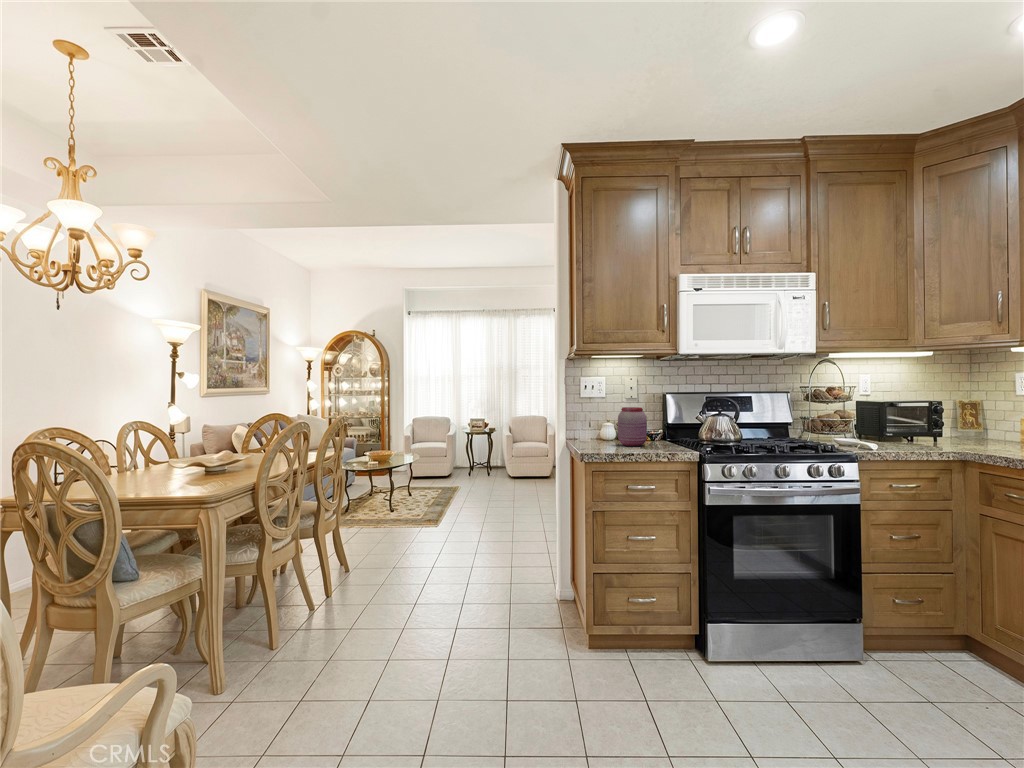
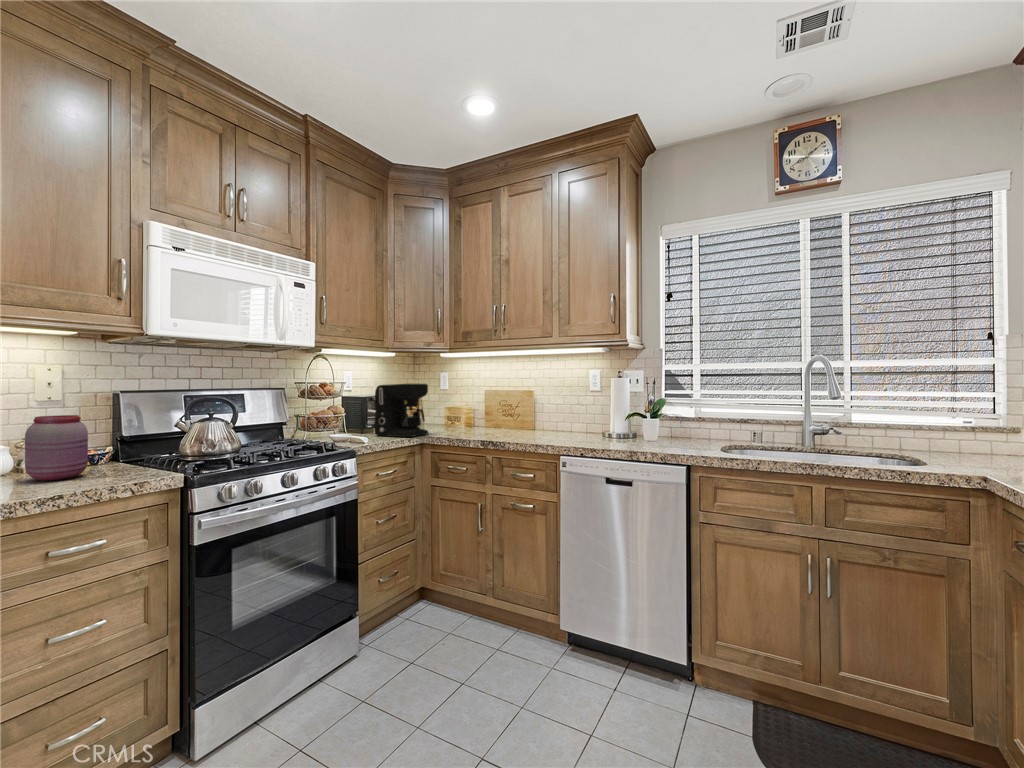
coffee maker: none [893,386,976,449] -> present [374,384,428,437]

